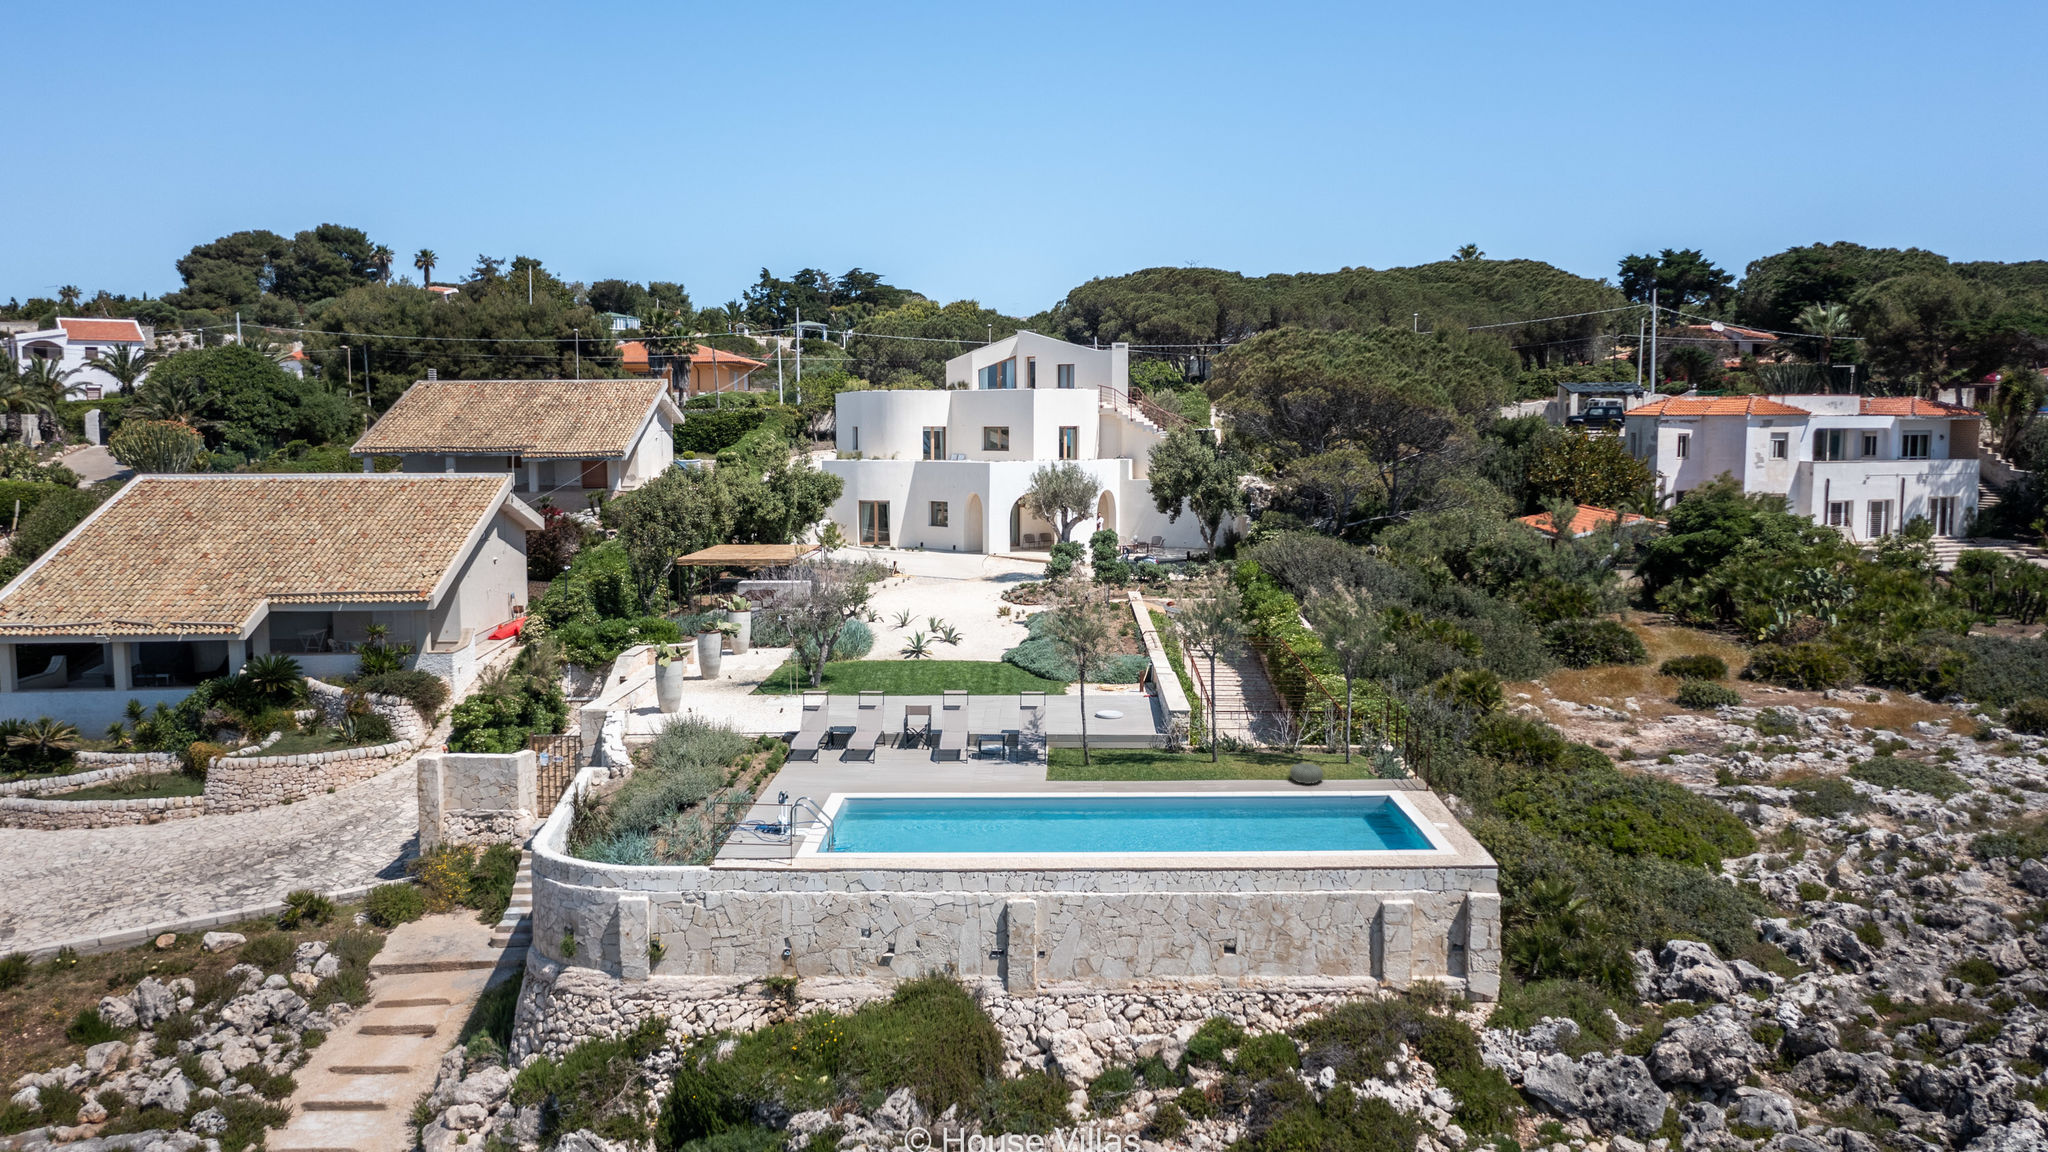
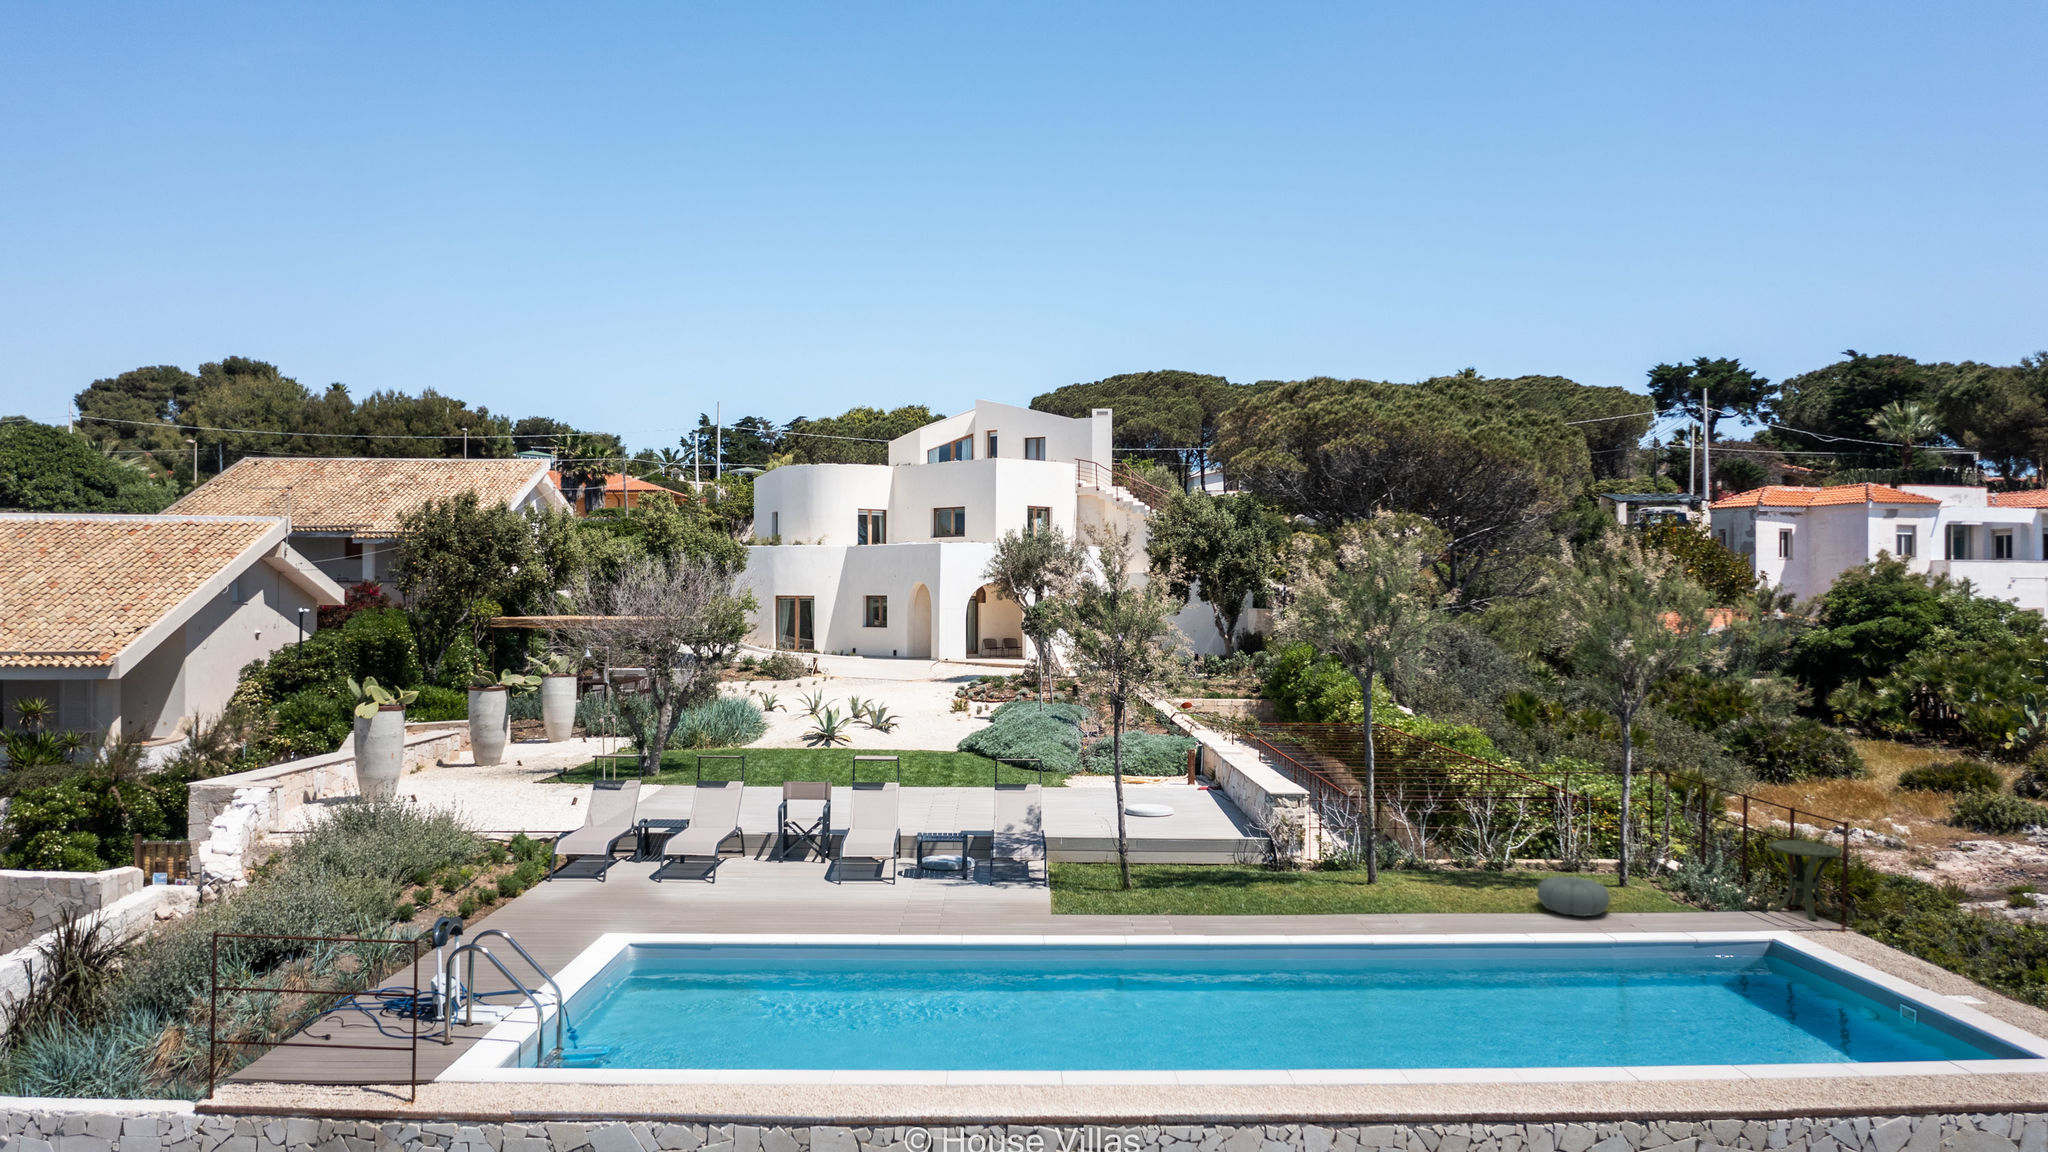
side table: none [1406,746,1439,786] -> present [1768,840,1841,920]

